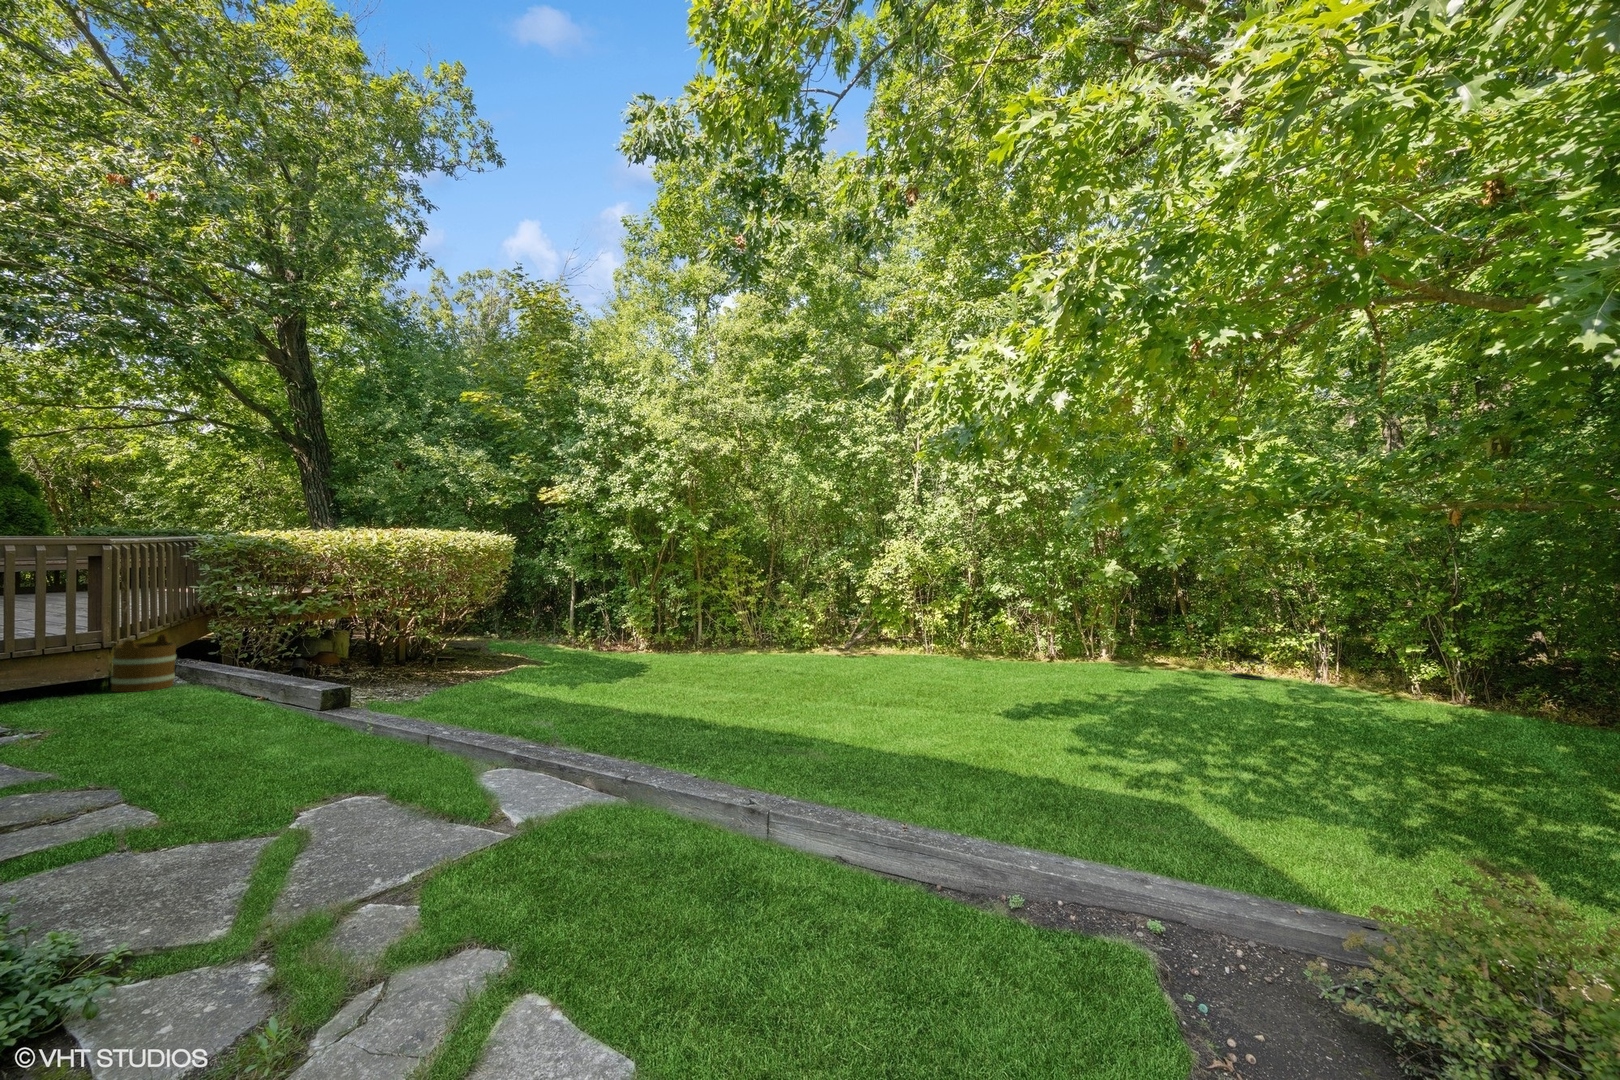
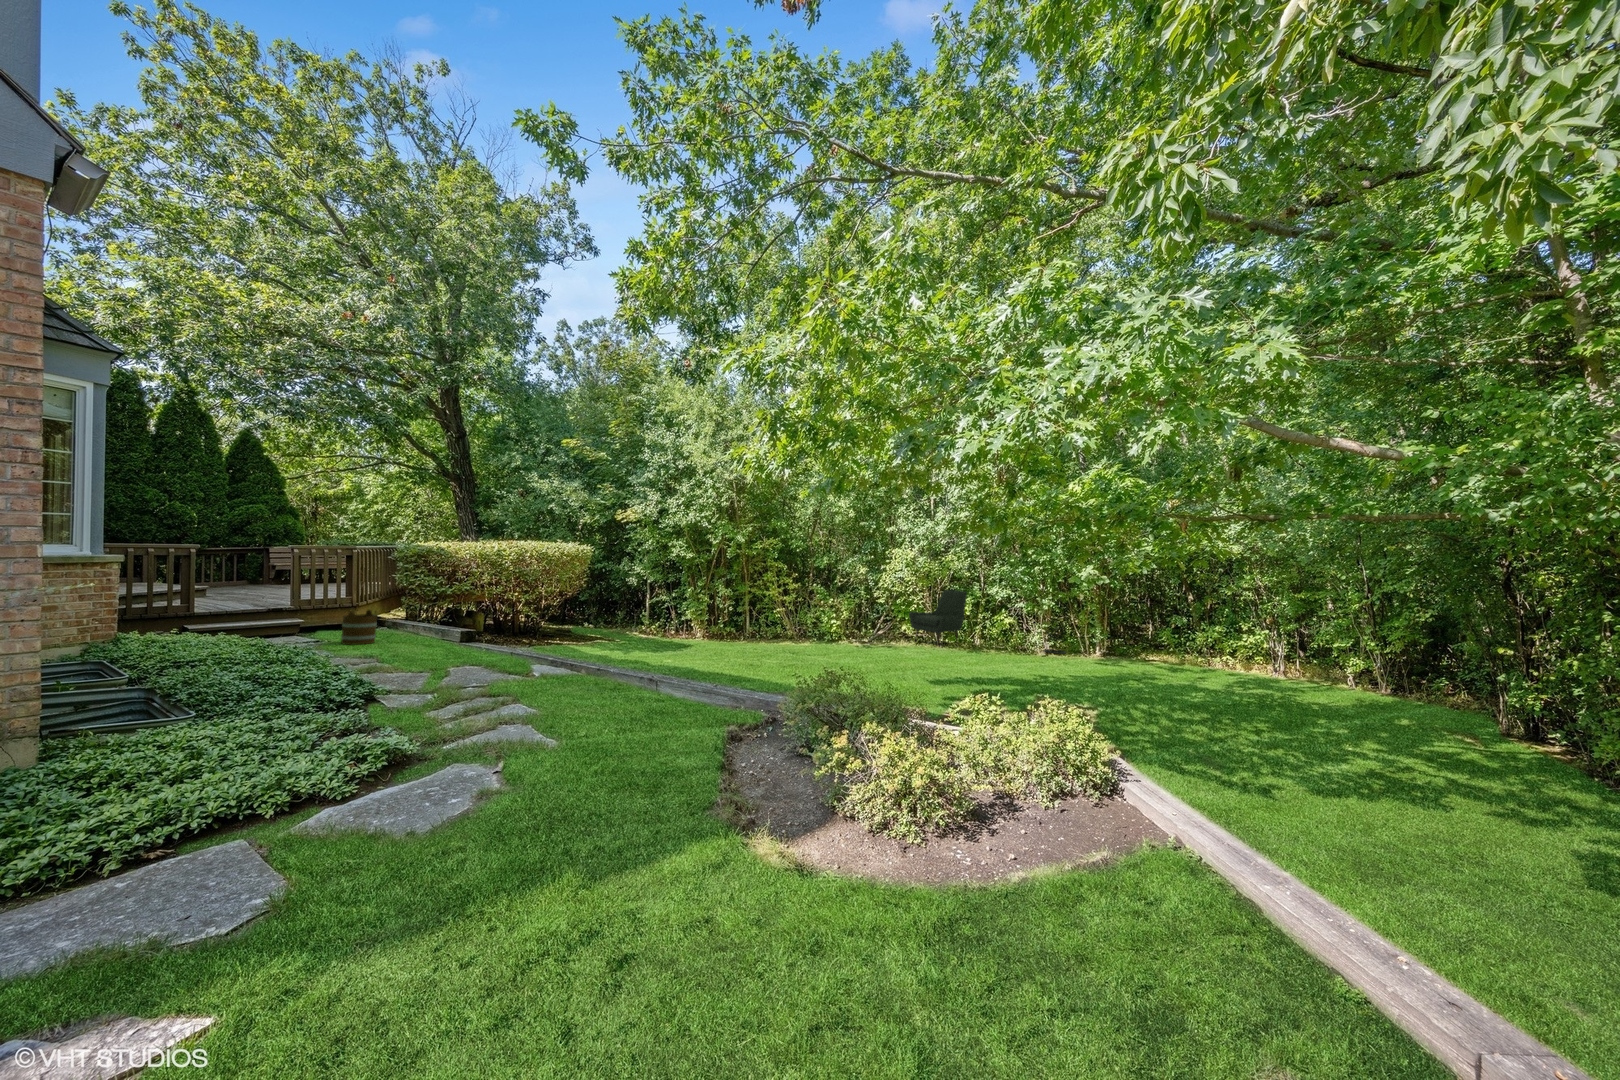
chair: none [916,589,983,657] -> present [909,590,967,645]
potted tree: present [1233,635,1266,680] -> present [1044,618,1066,654]

